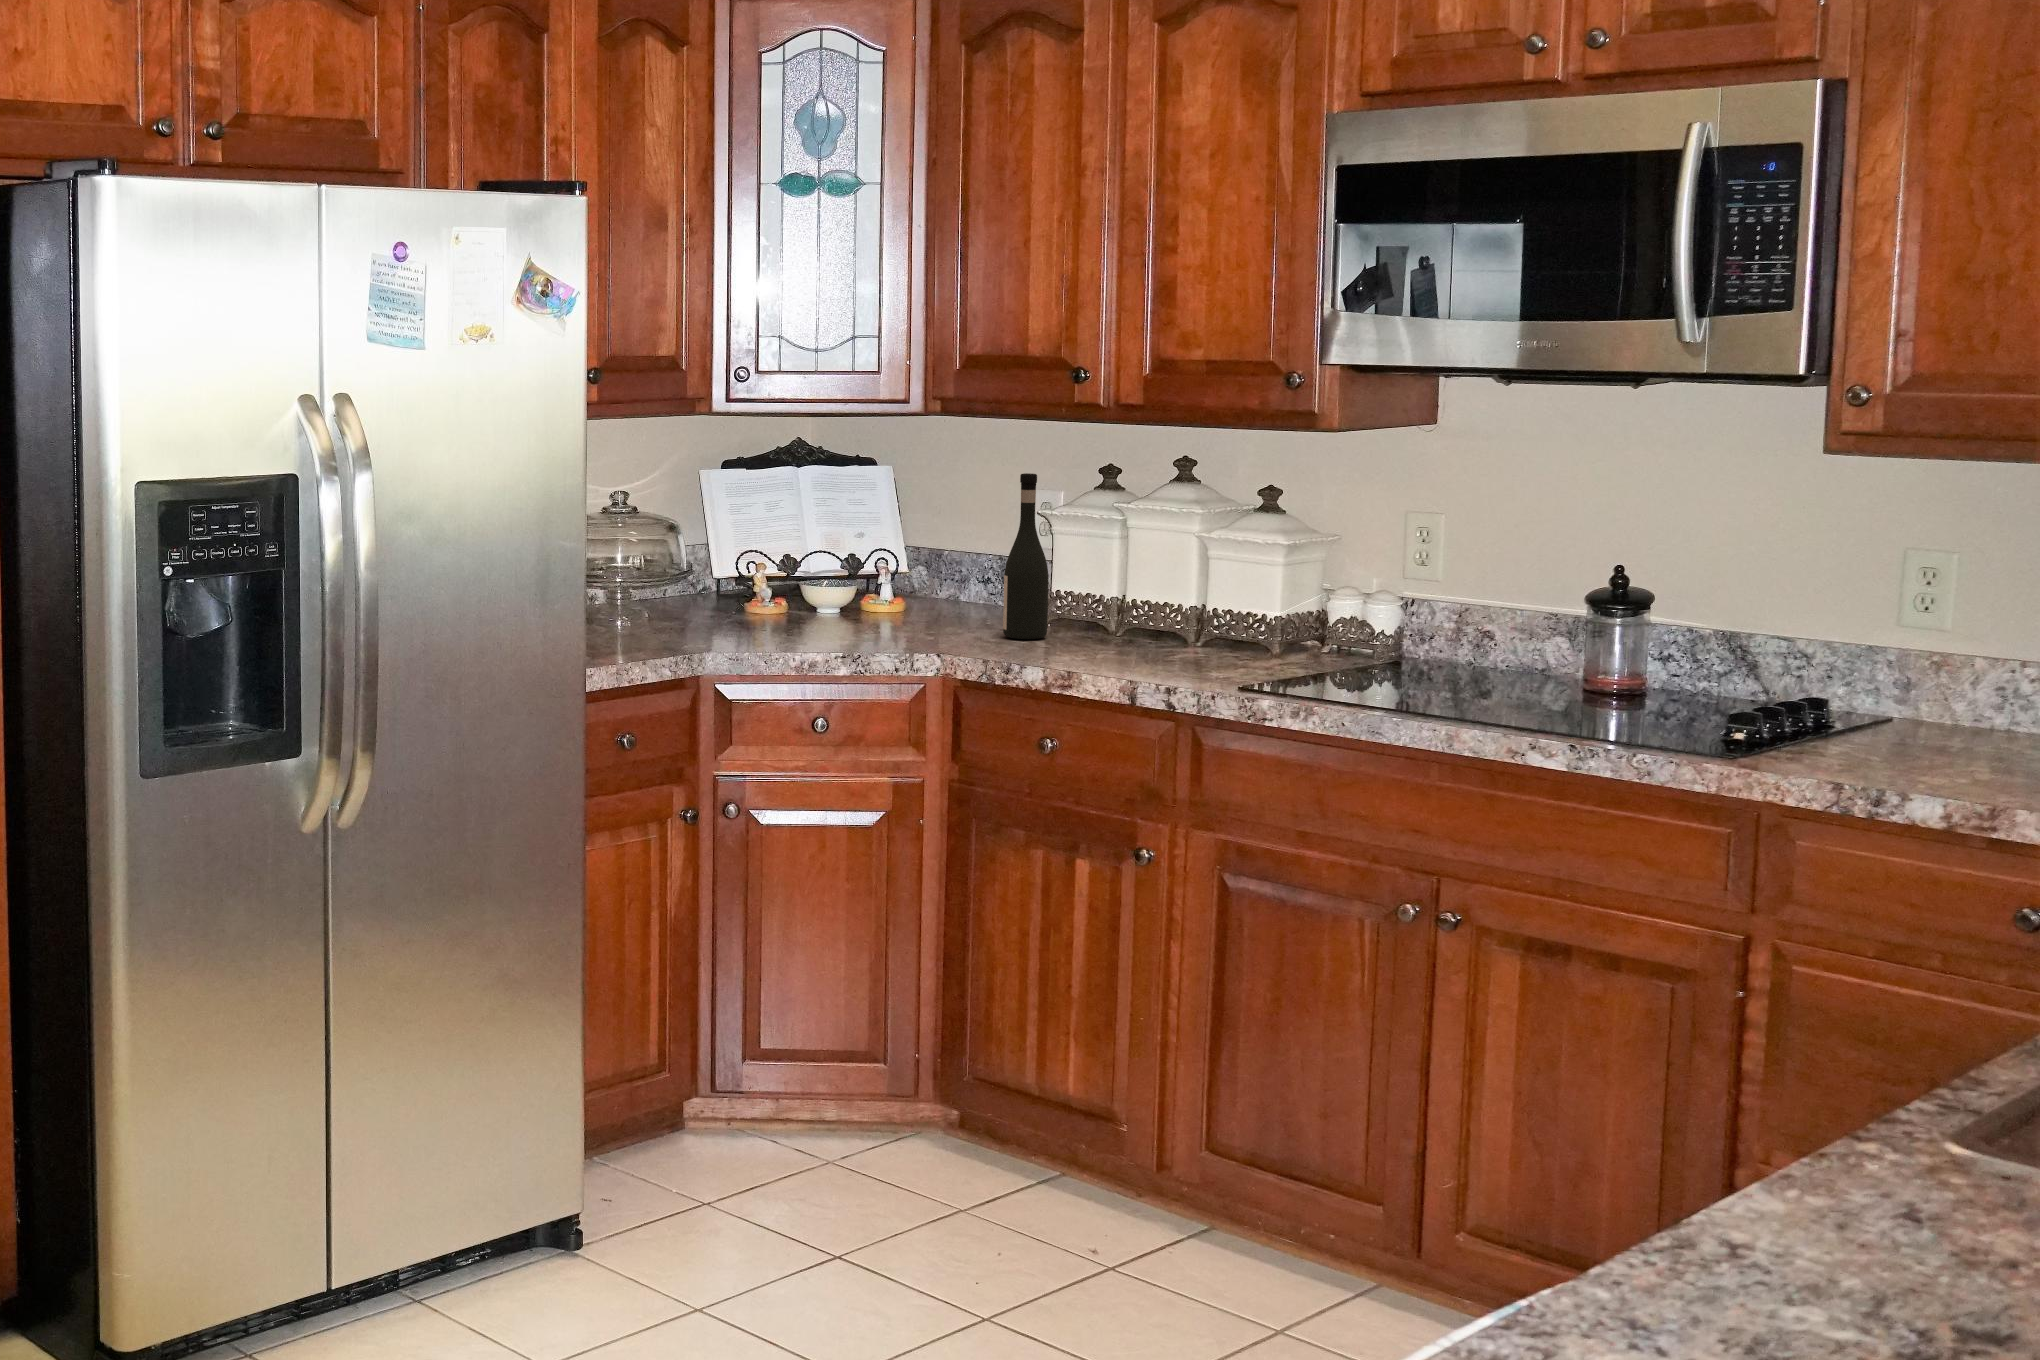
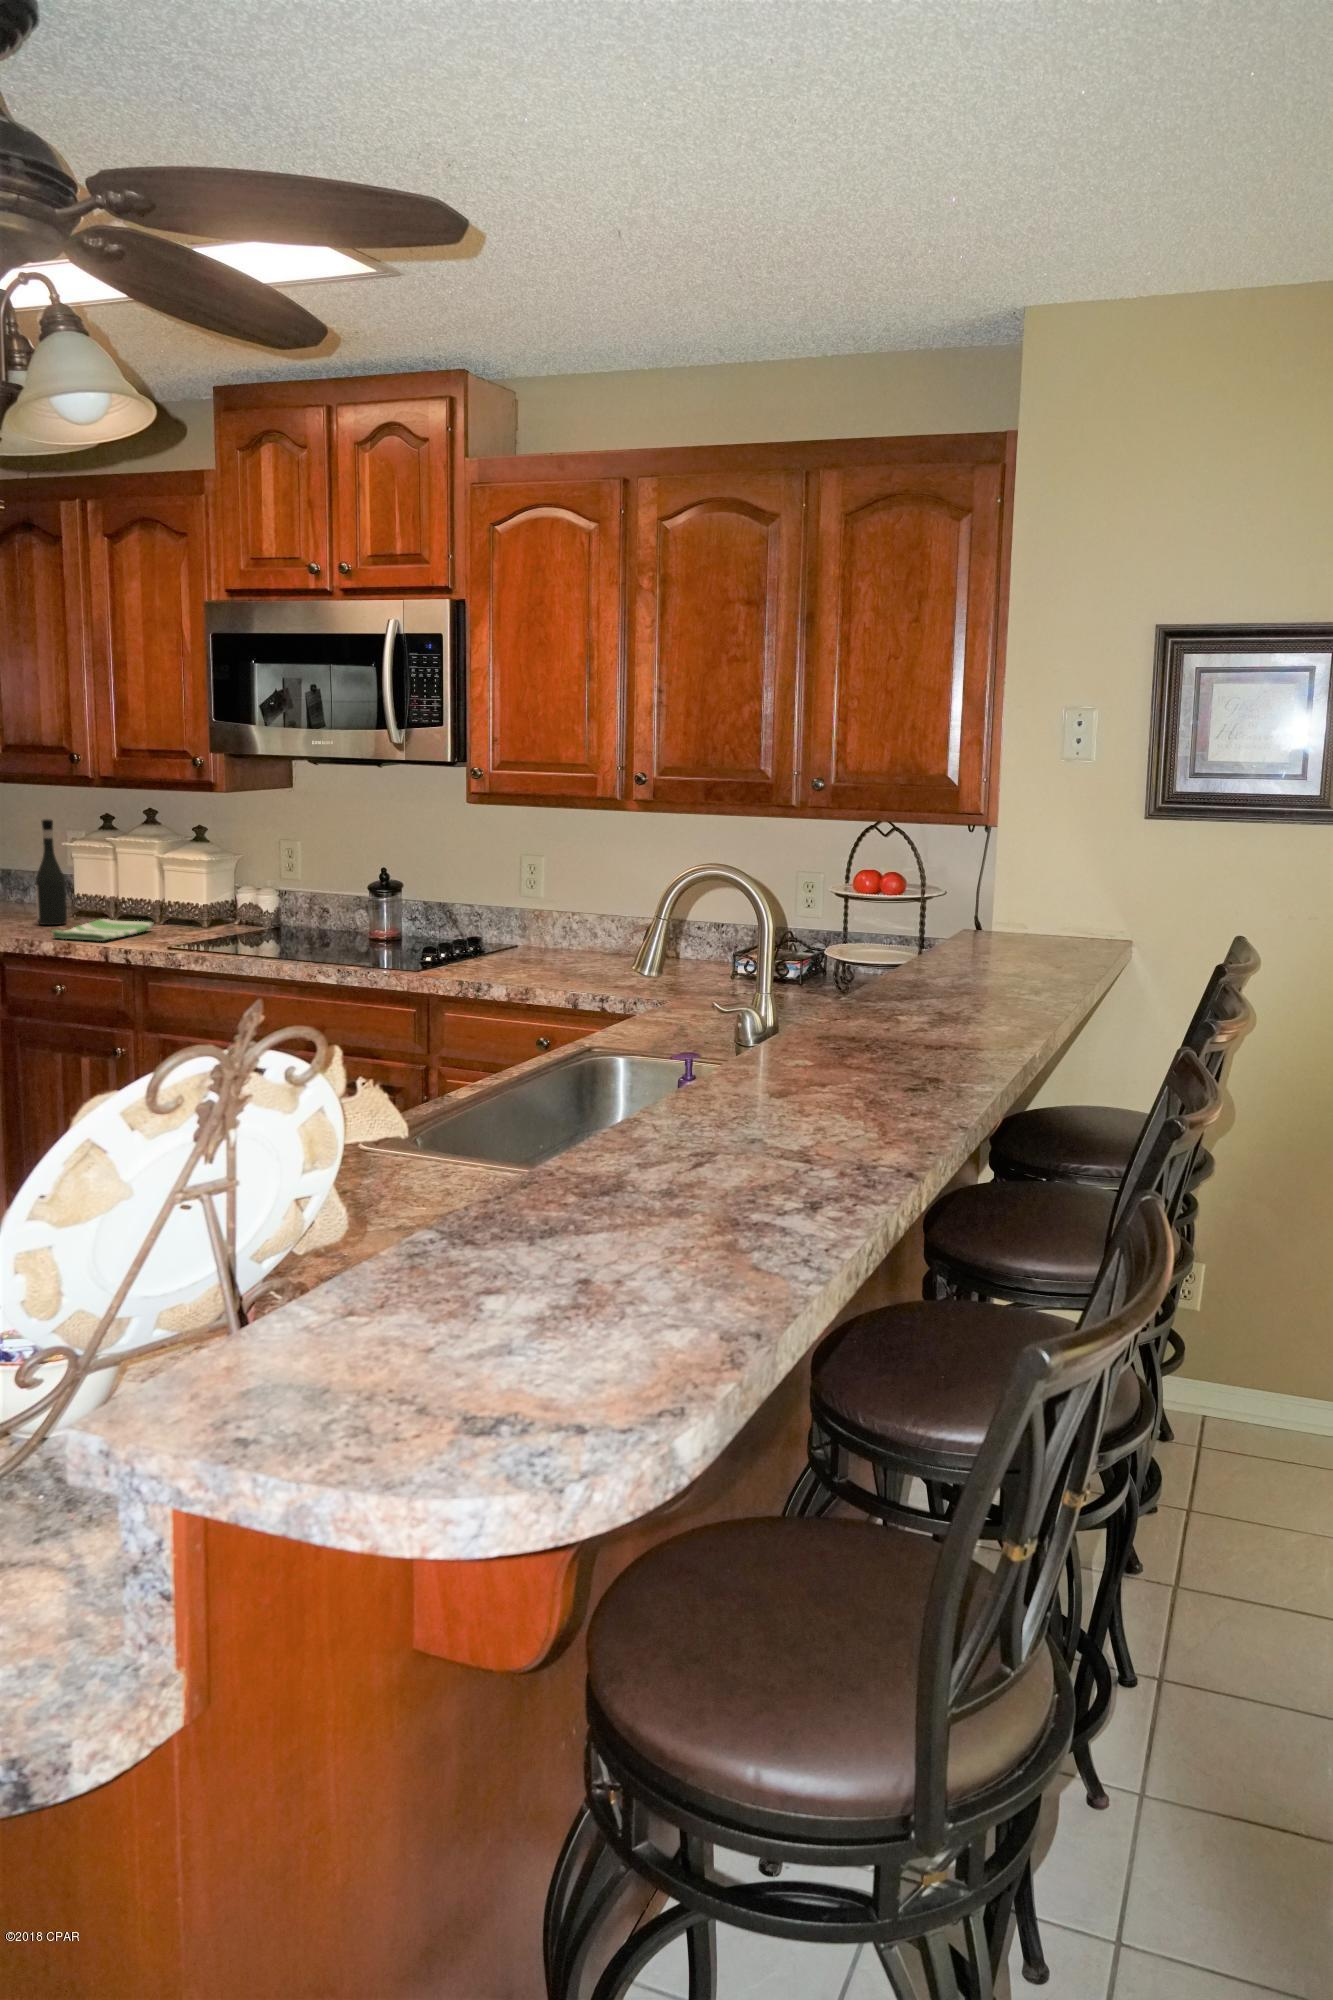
dish towel: none [1037,633,1193,669] -> present [52,919,153,941]

